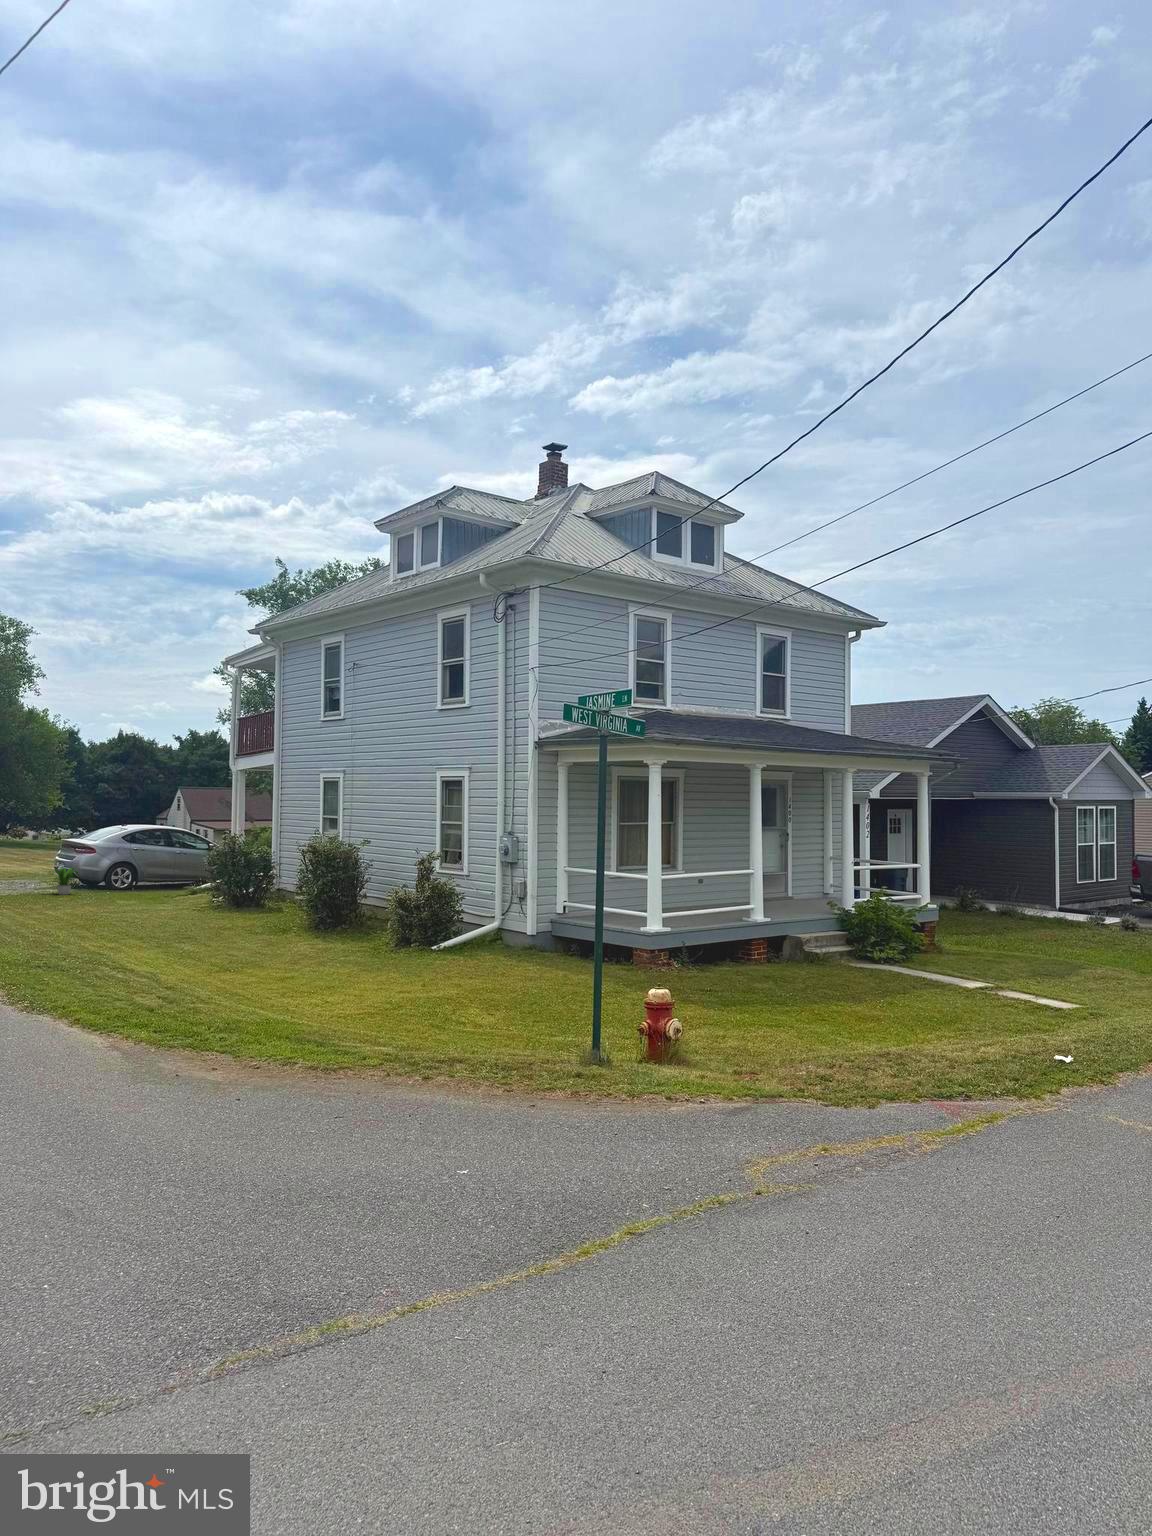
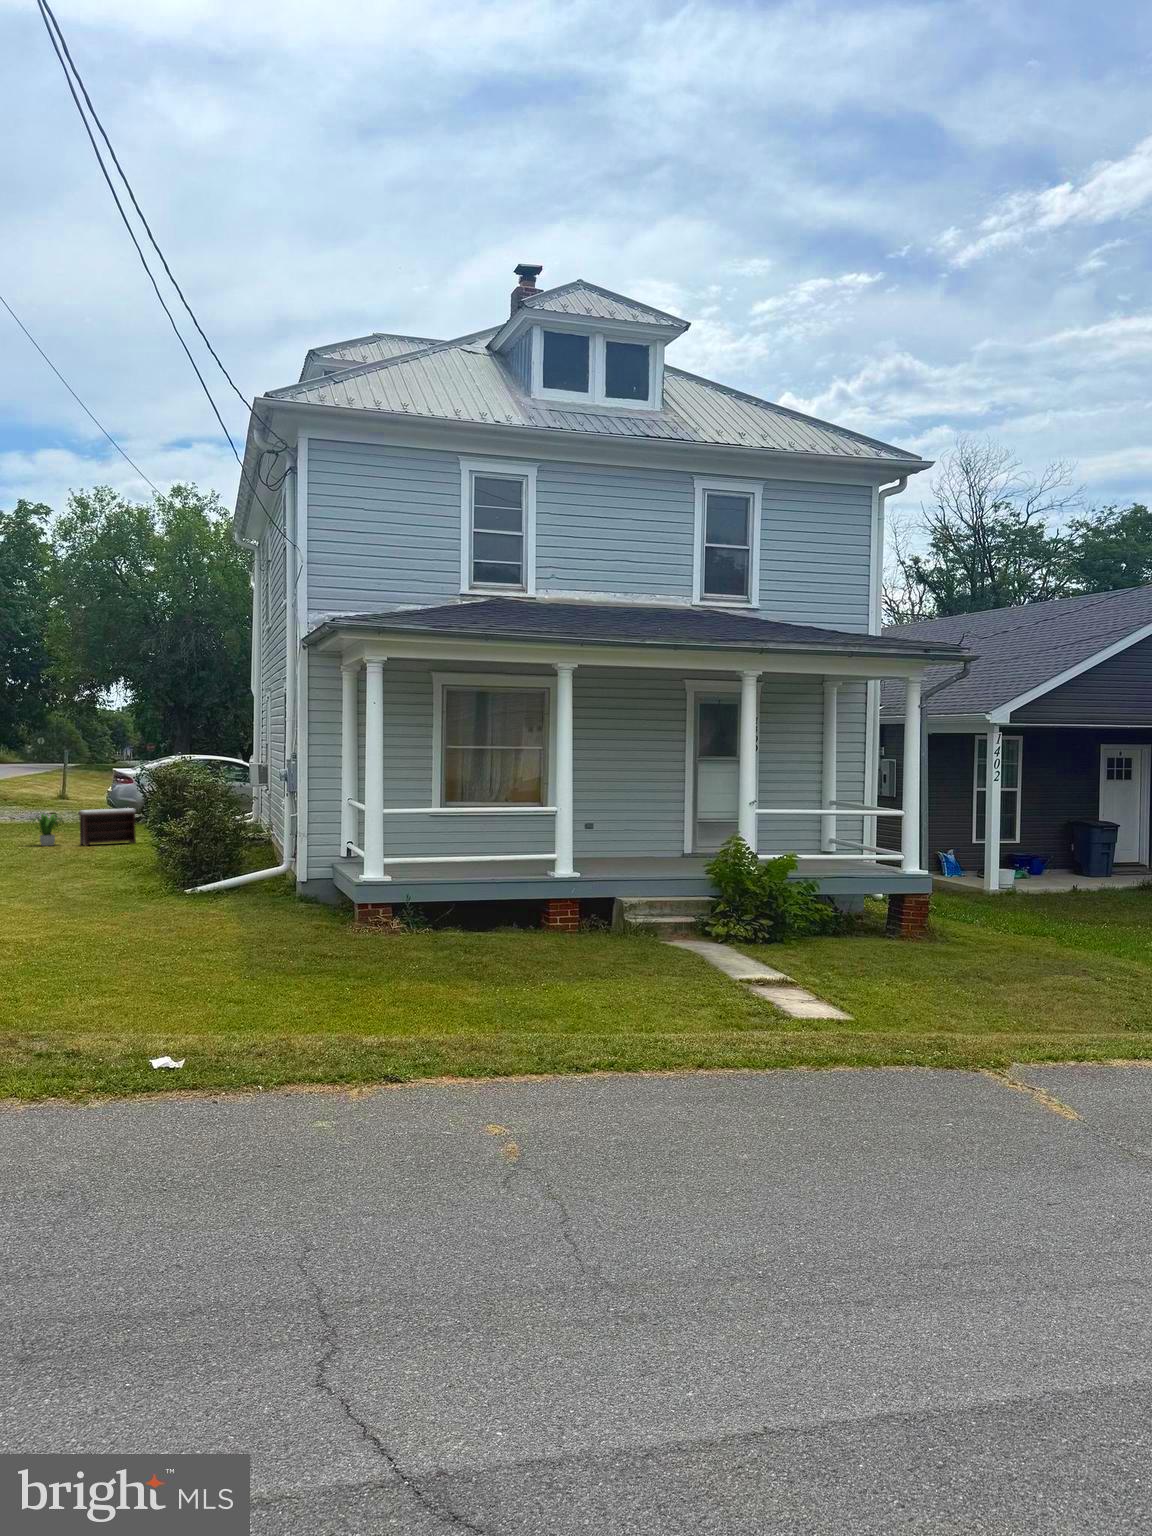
bench: none [92,864,143,896] -> present [78,808,136,846]

